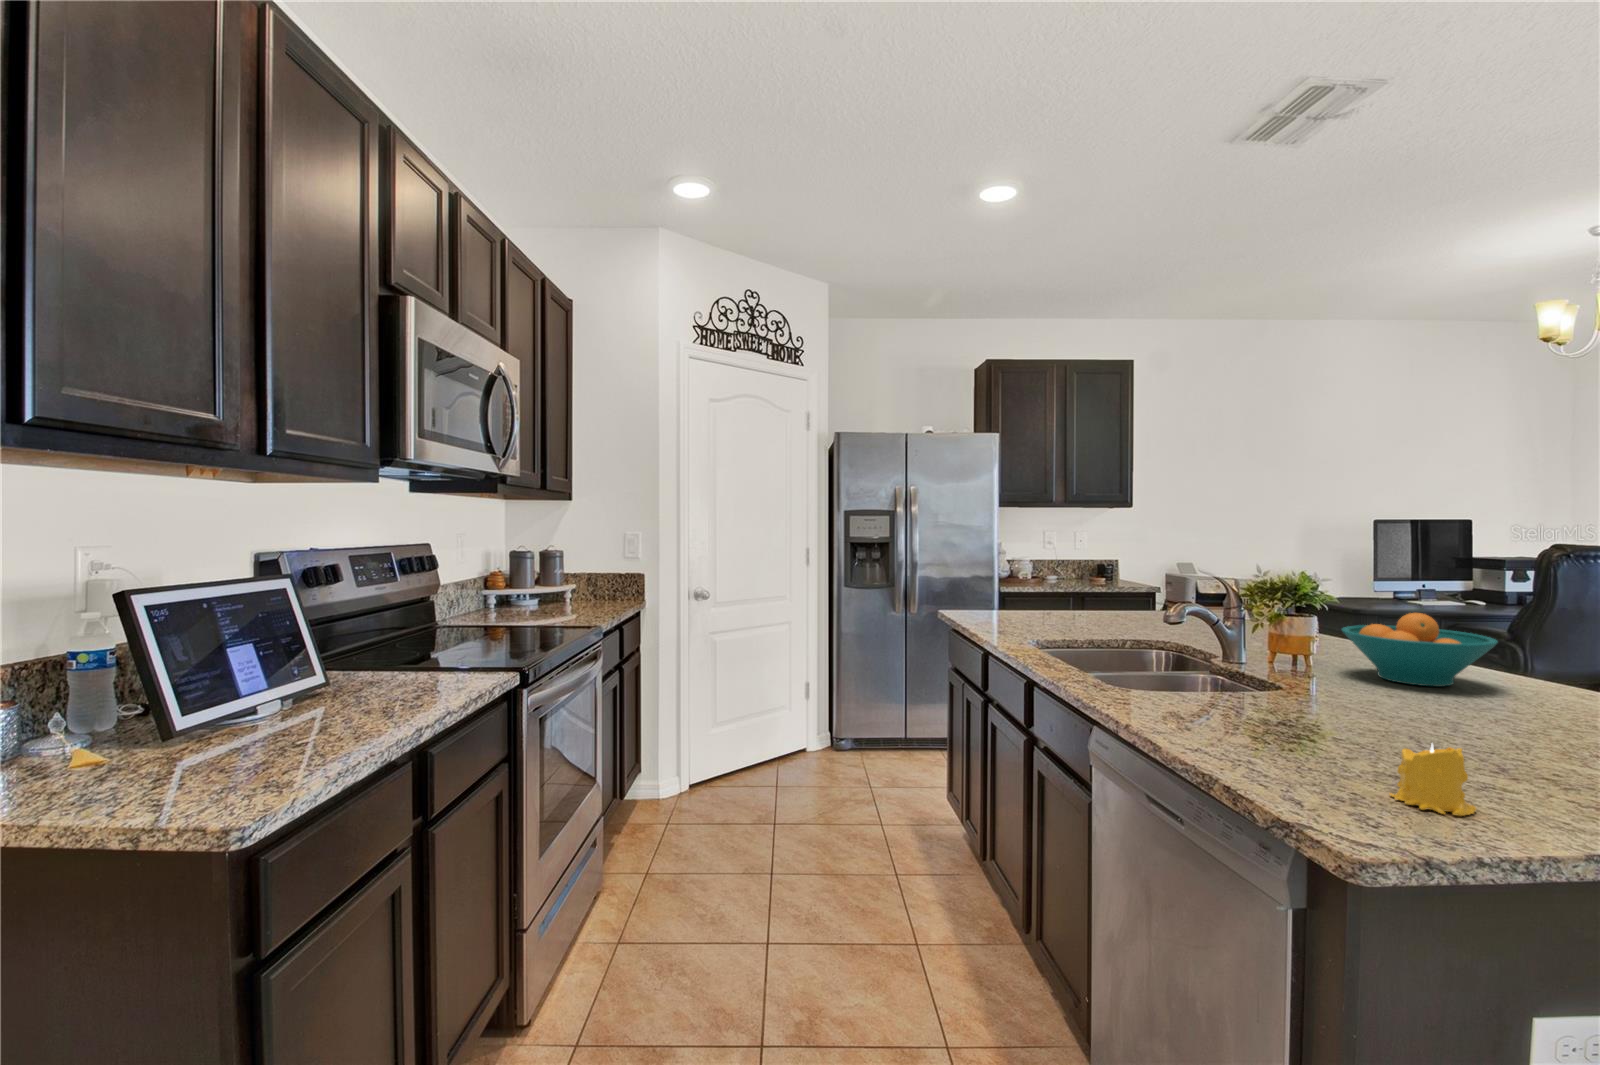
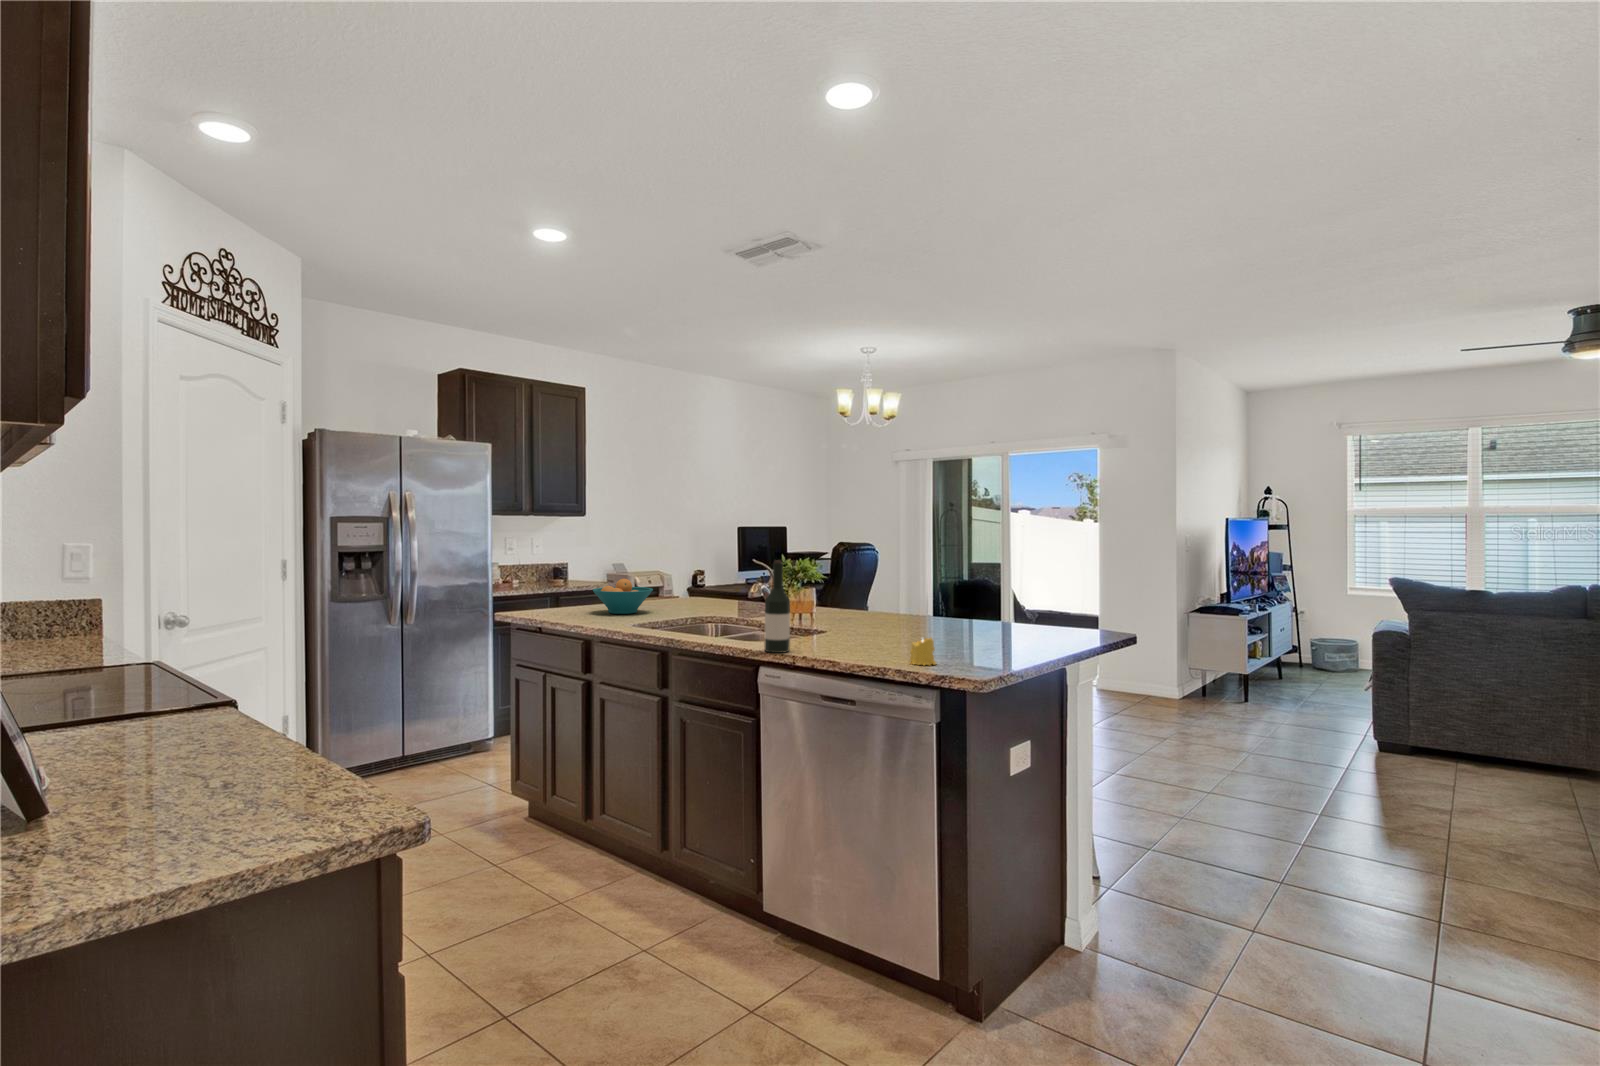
wine bottle: none [1134,558,1179,714] -> present [764,560,790,653]
fruit bowl: present [1342,613,1498,686] -> present [593,579,653,614]

